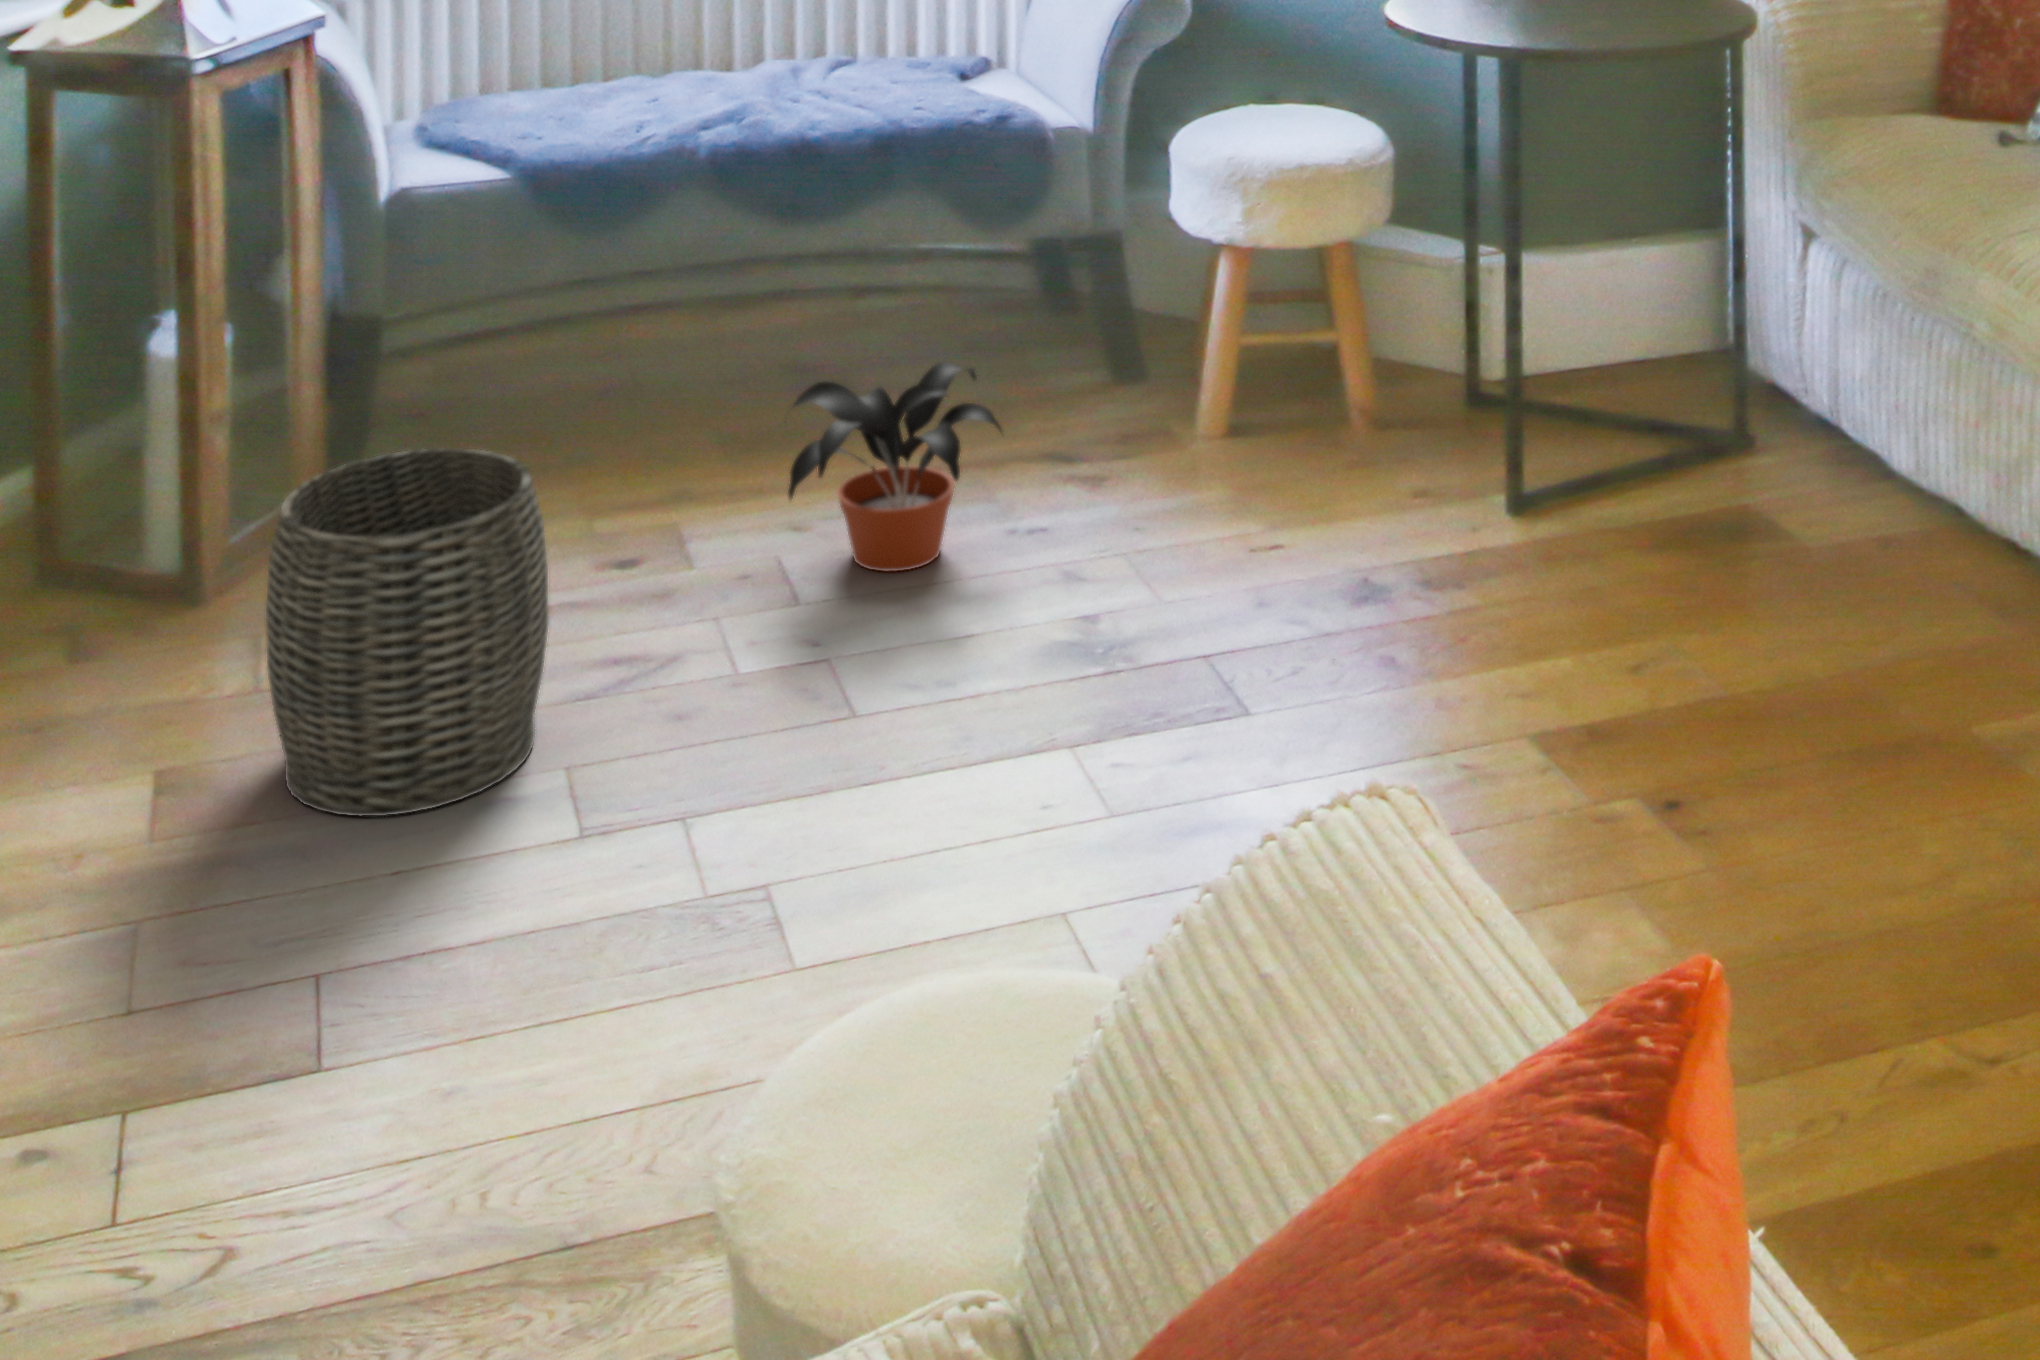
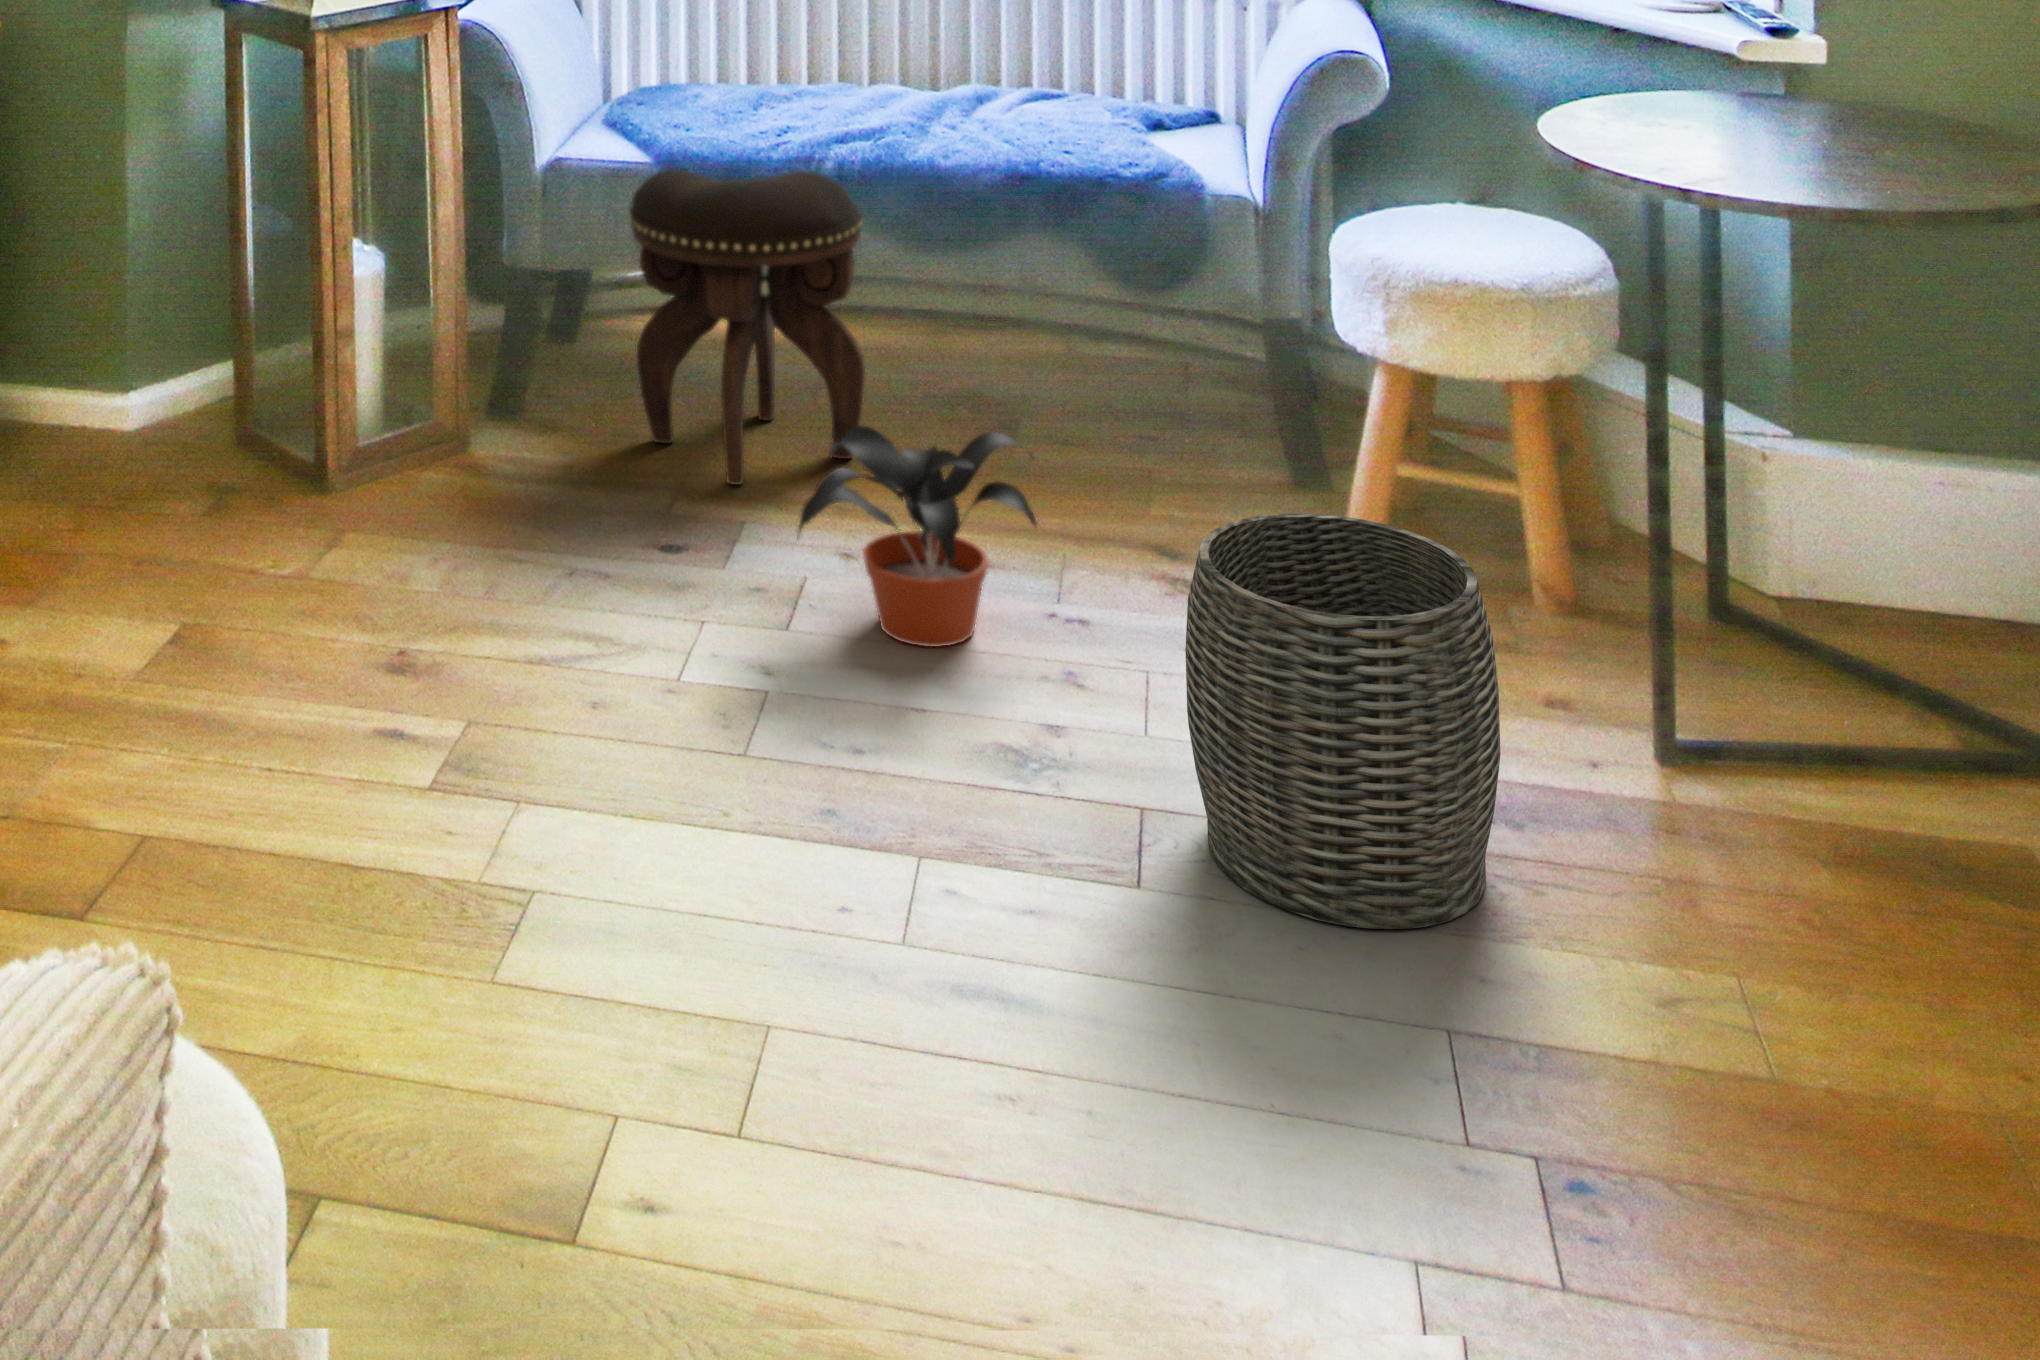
footstool: none [484,147,725,481] -> present [630,170,865,485]
woven basket: present [266,448,549,816] -> present [1185,514,1501,929]

